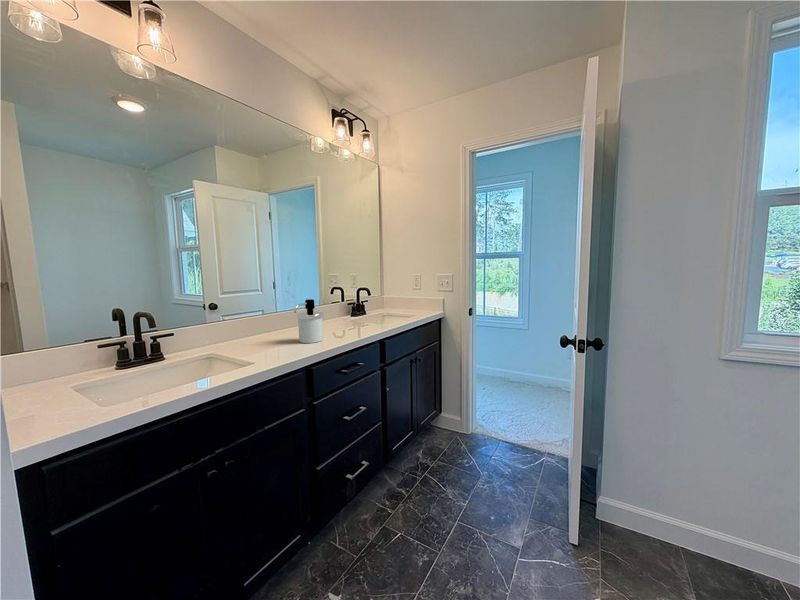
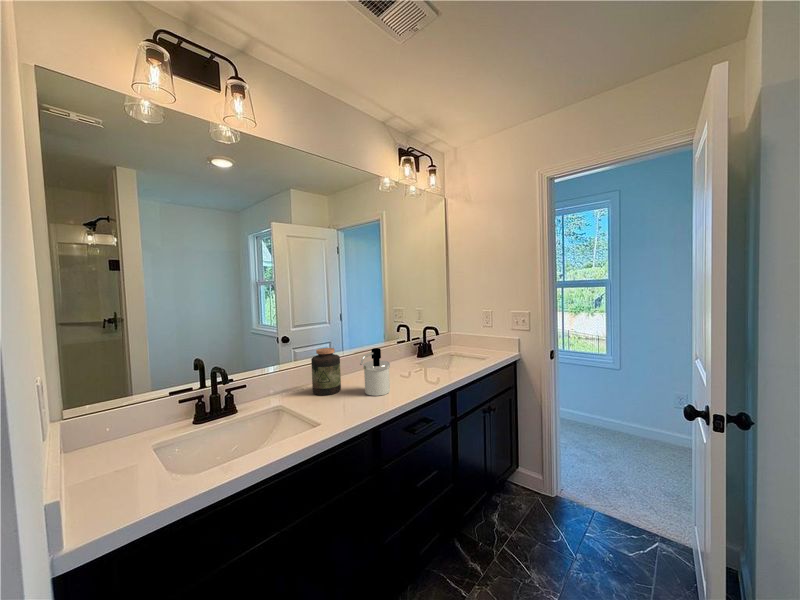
jar: none [243,301,275,345] -> present [311,348,341,395]

